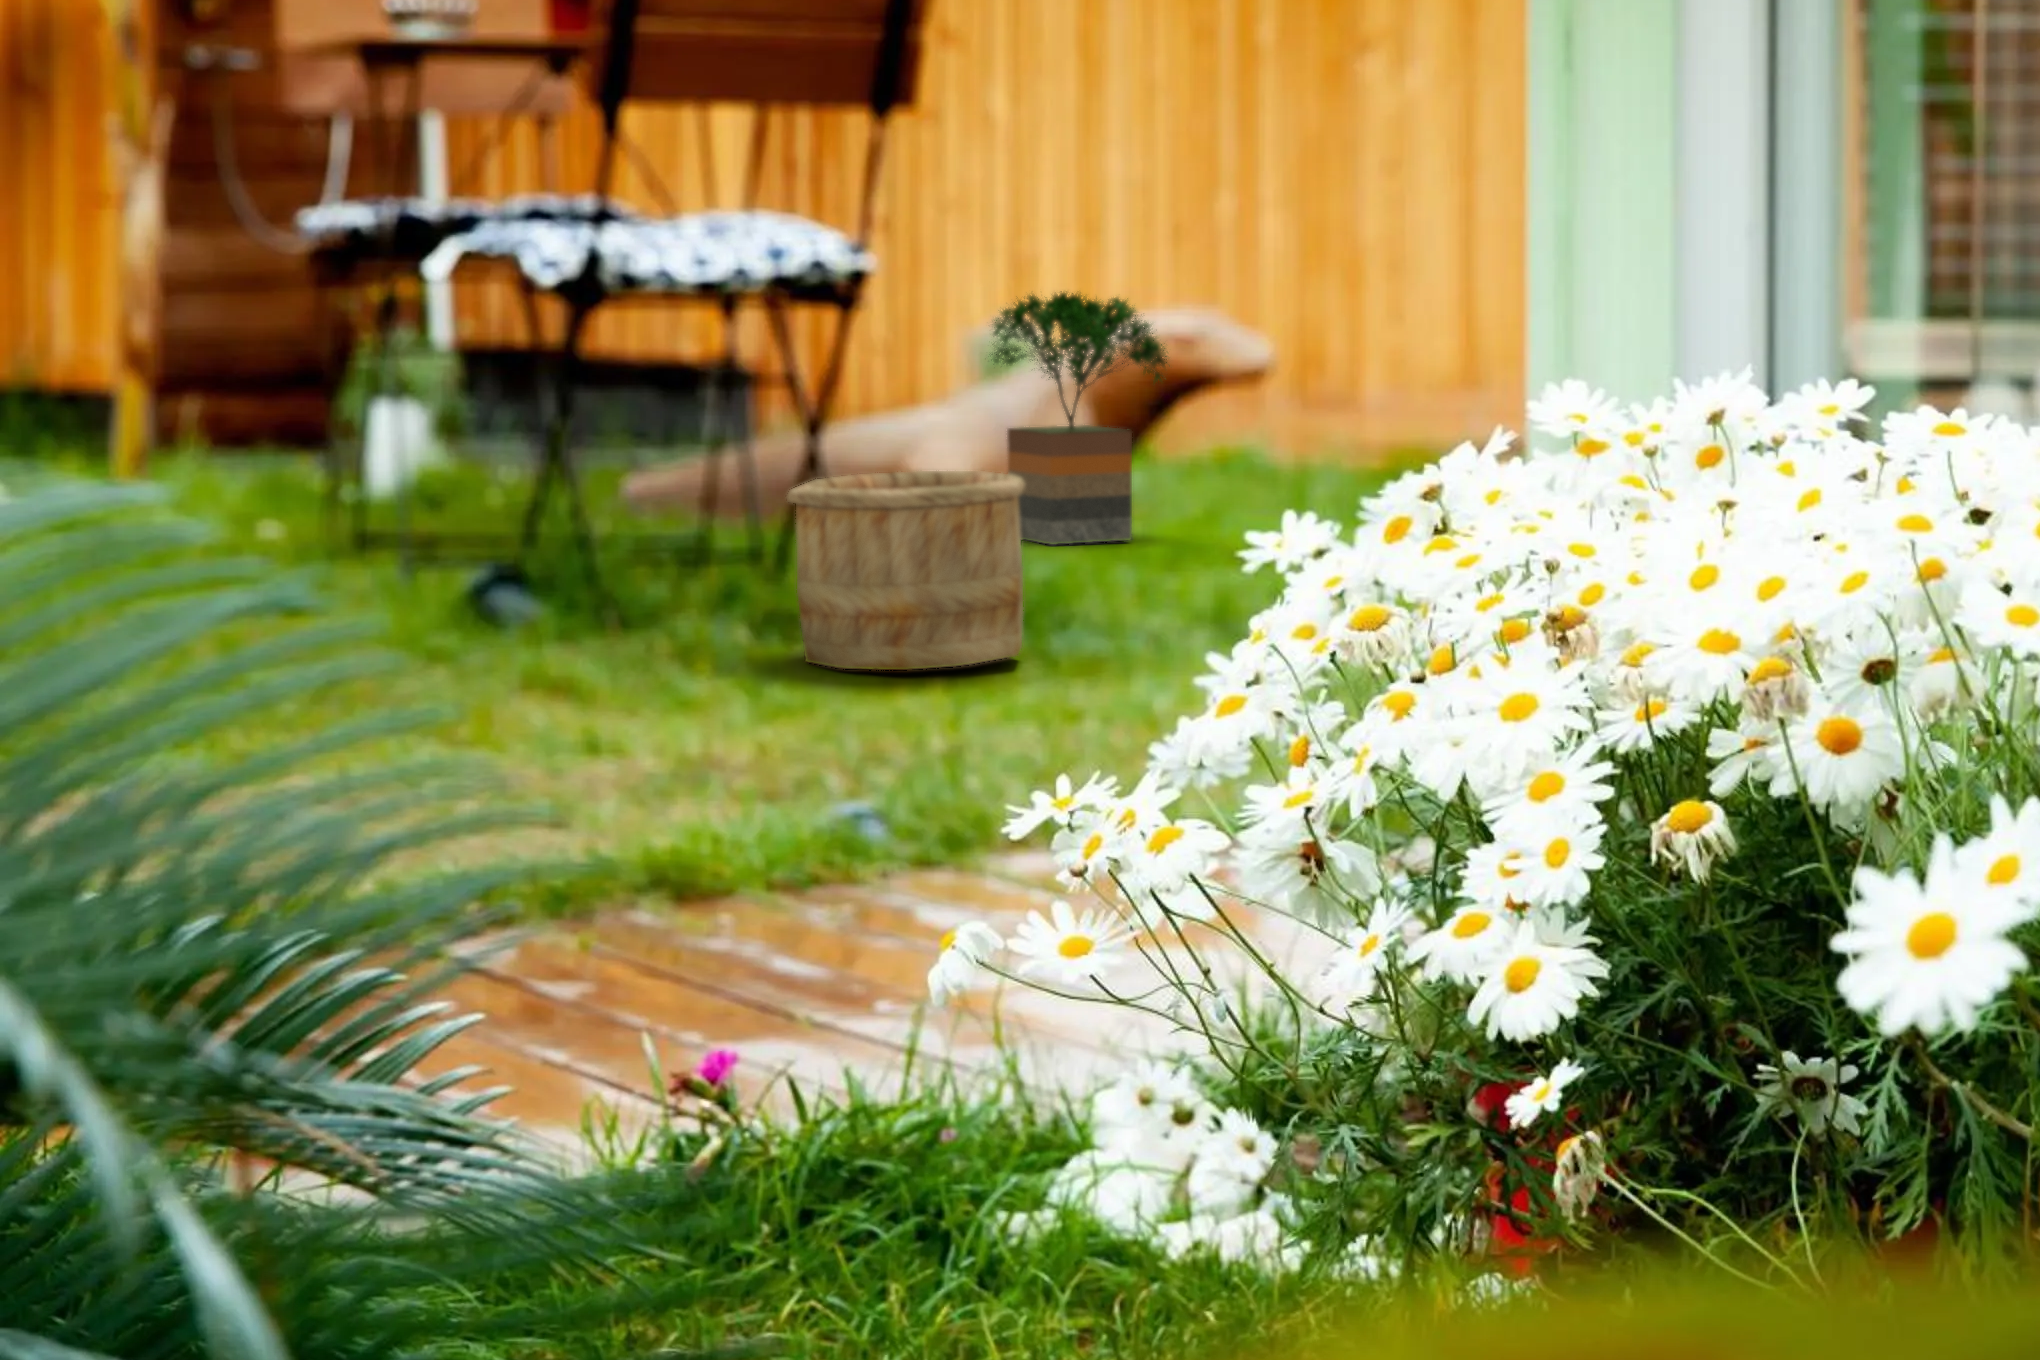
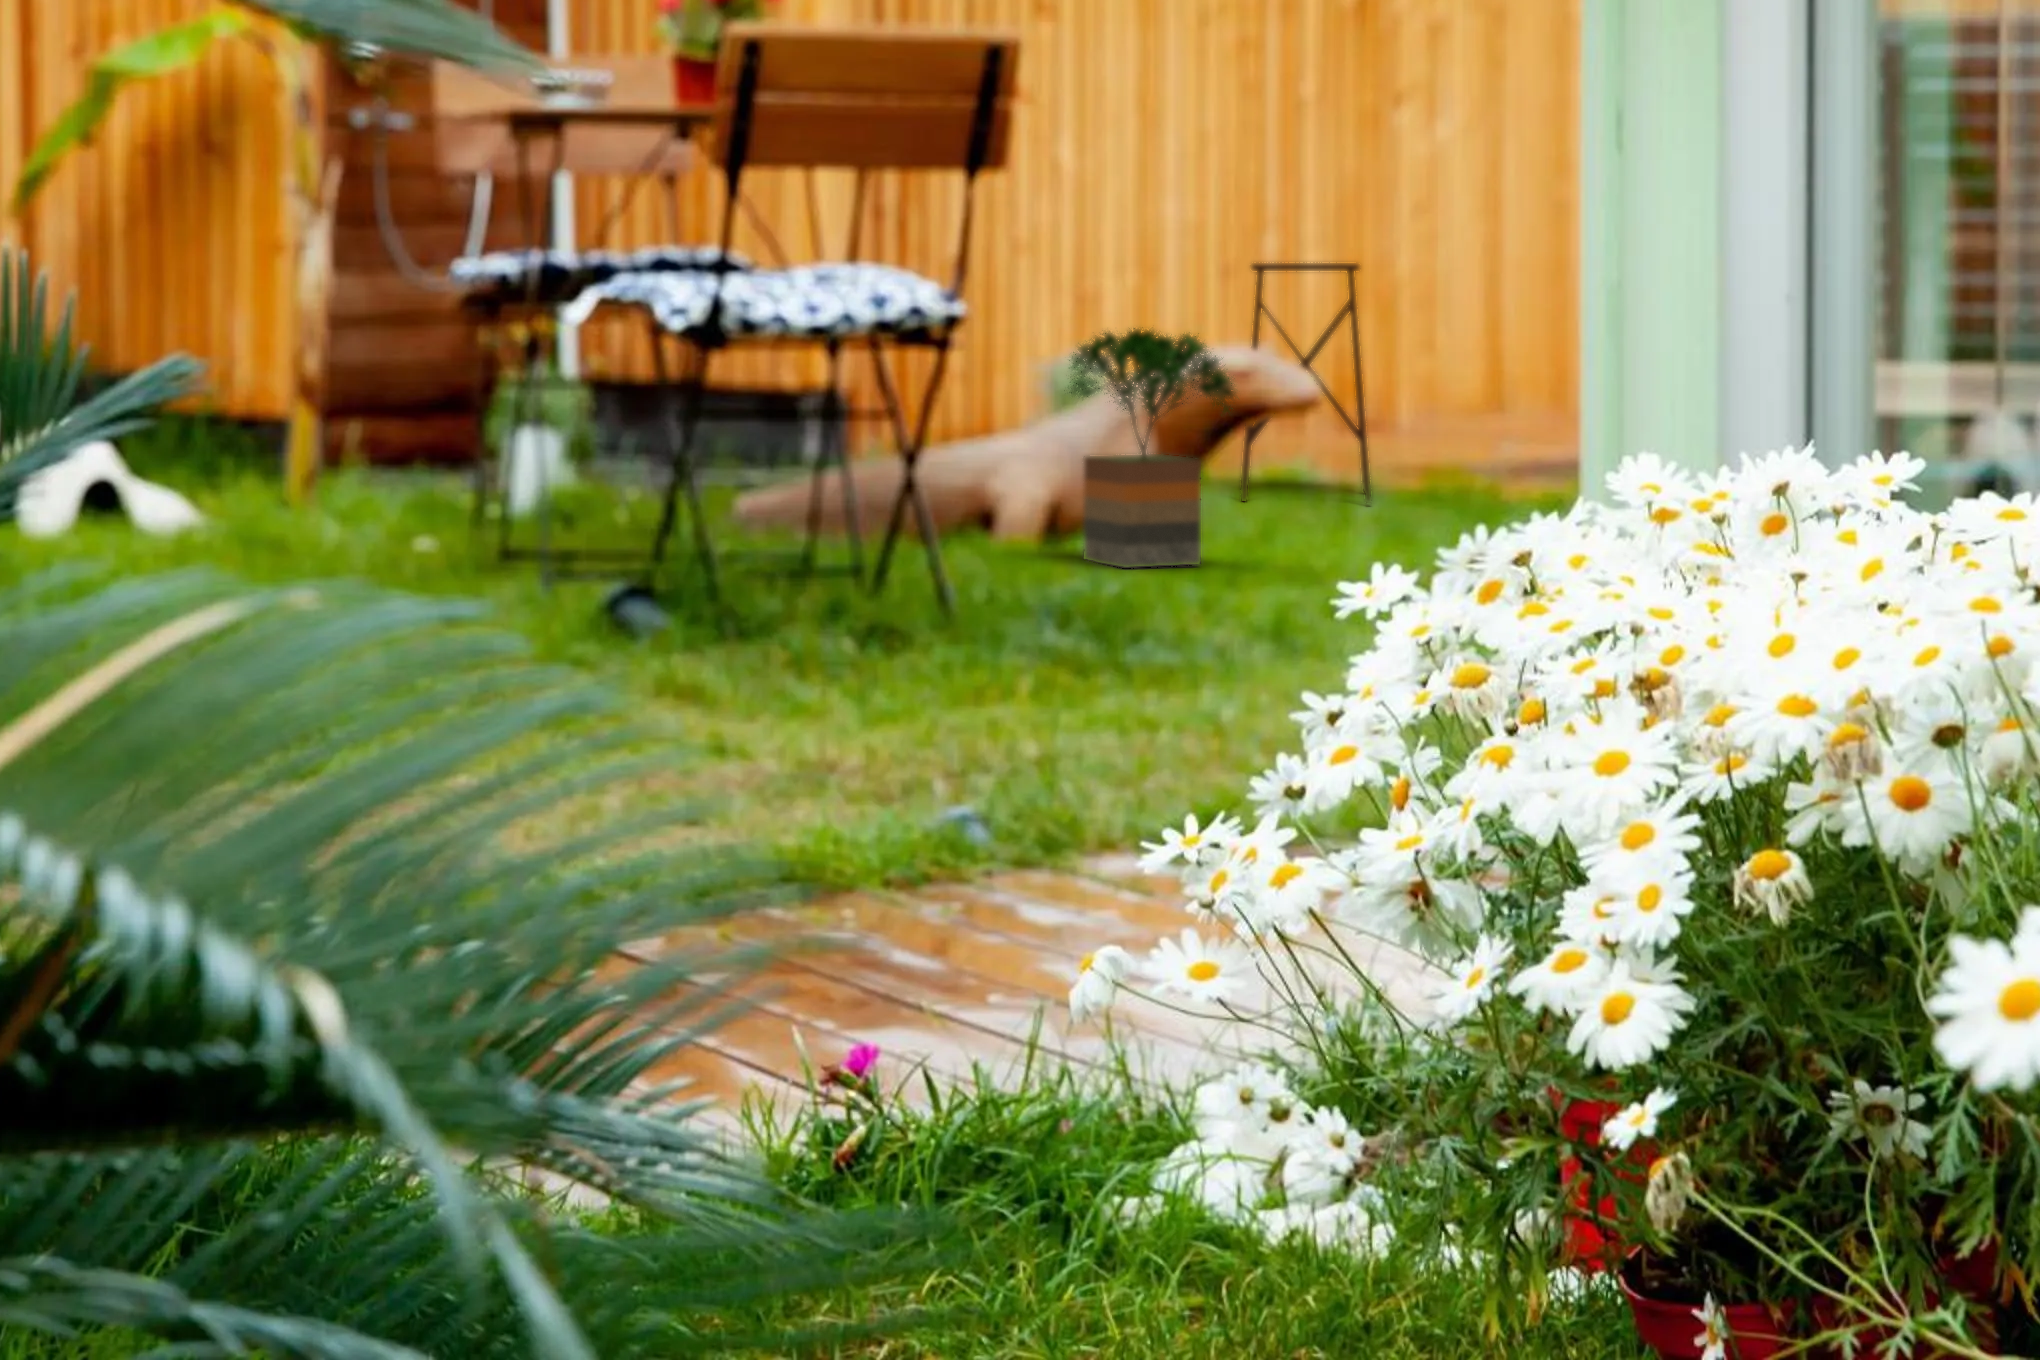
side table: none [1177,229,1312,477] -> present [1241,263,1371,501]
wooden bucket: present [787,471,1025,670] -> none [889,502,1107,688]

